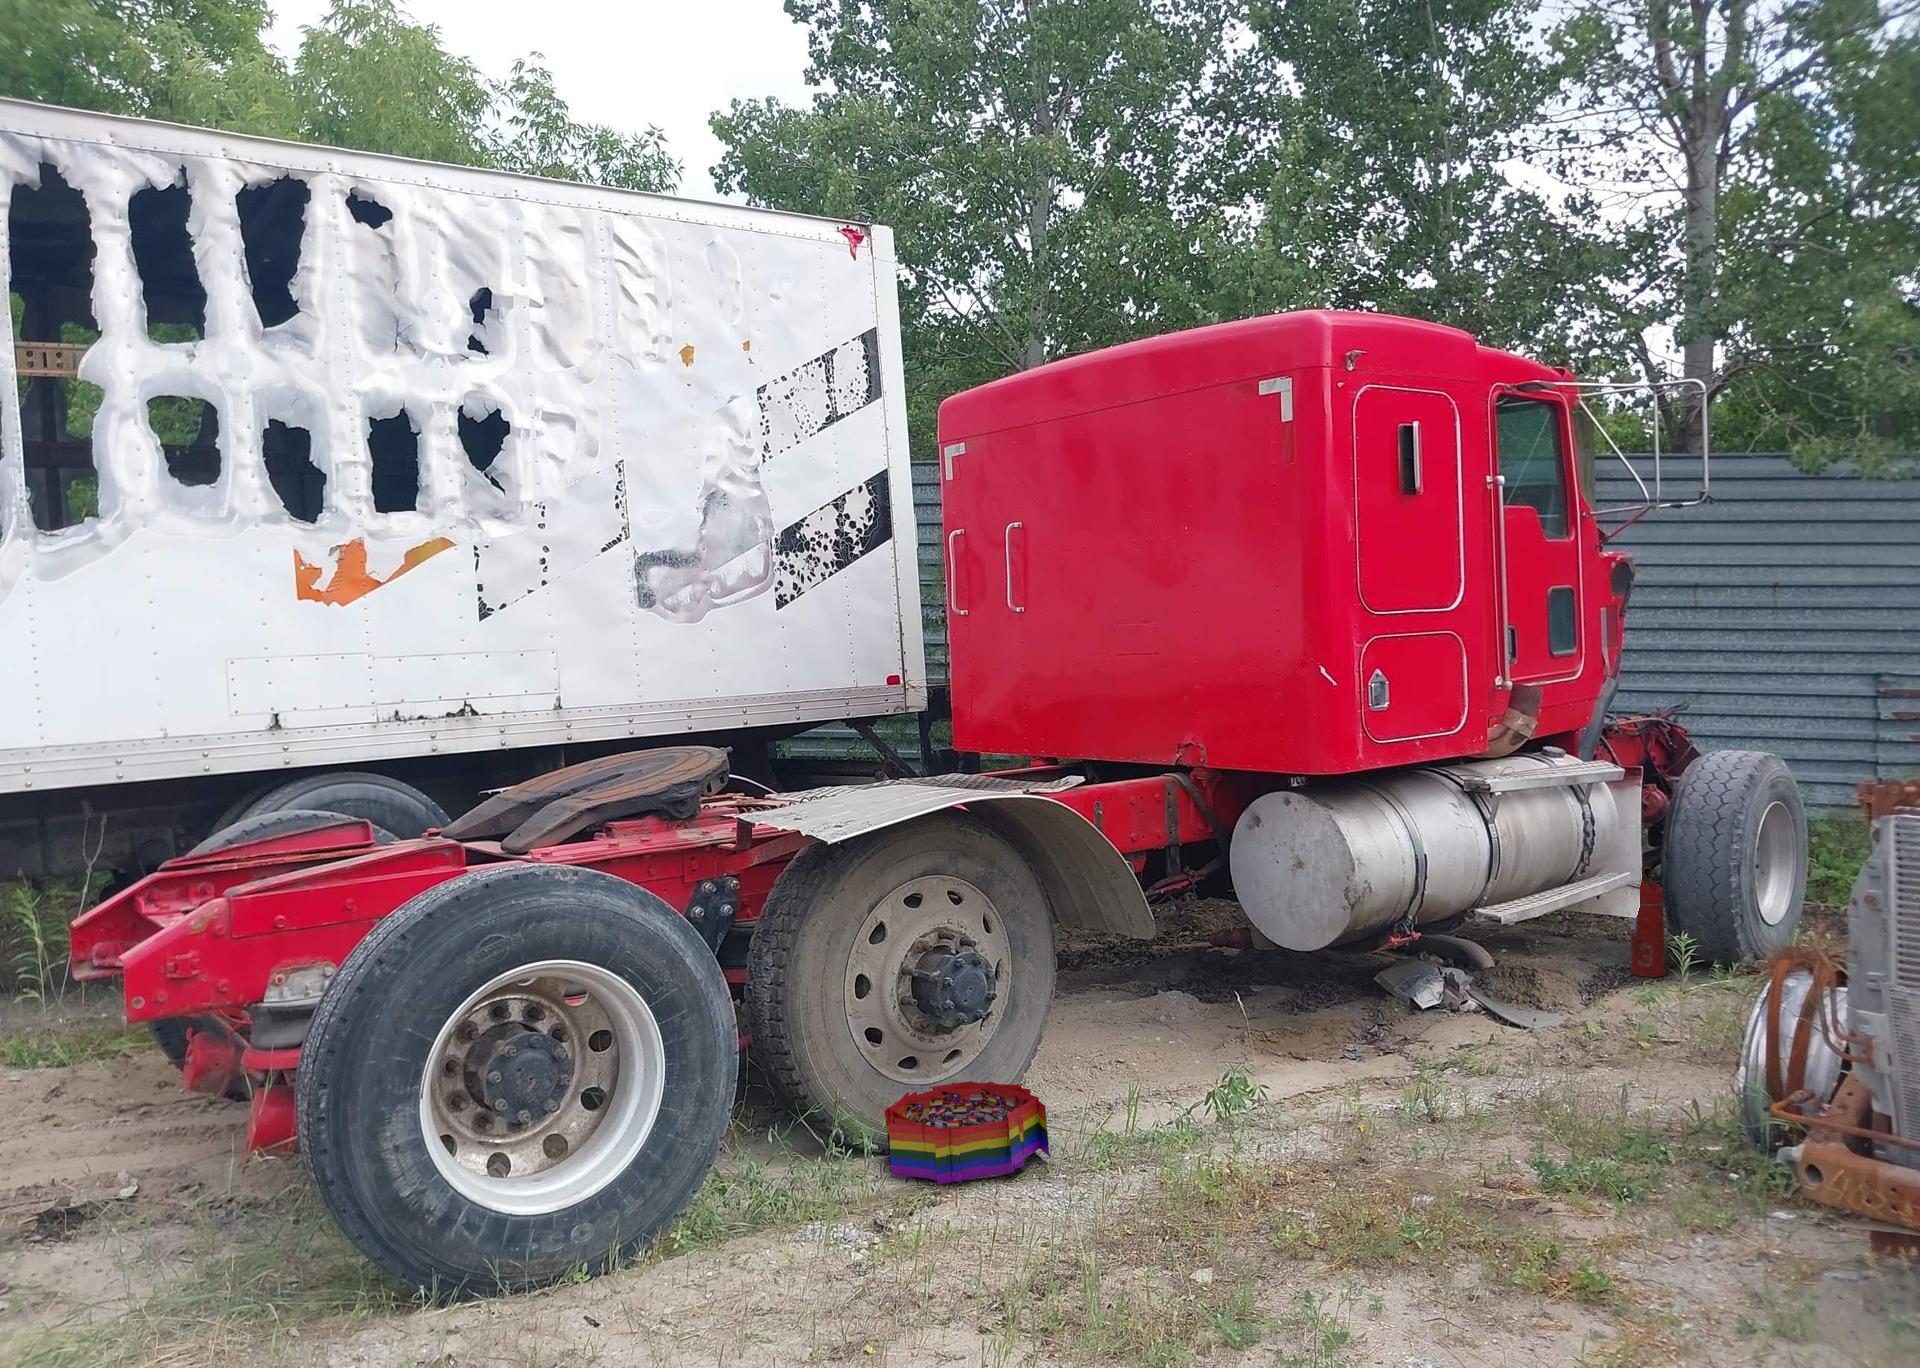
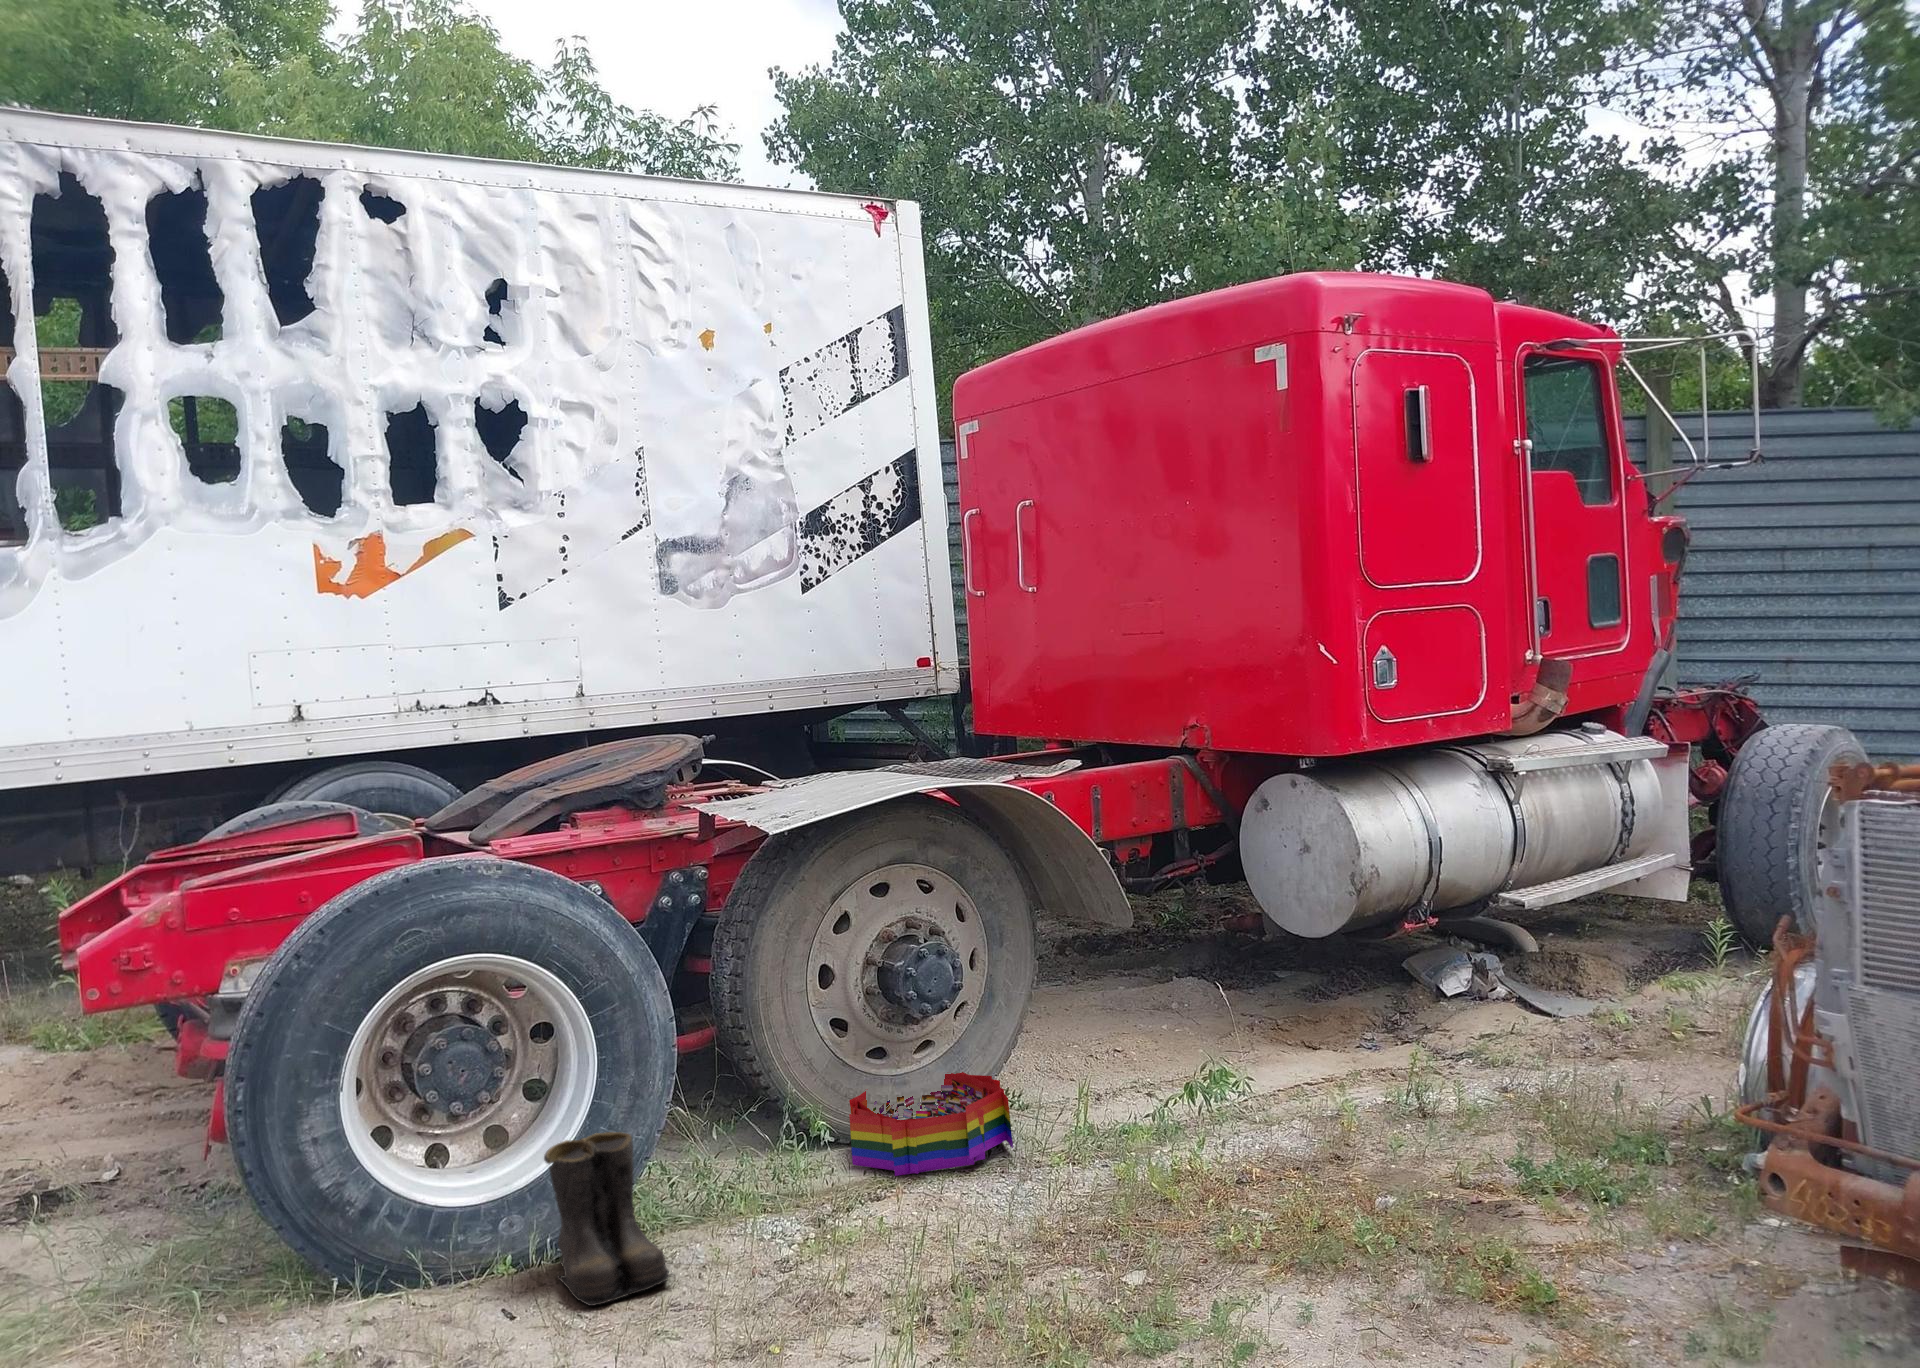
fire extinguisher: present [1630,867,1665,977] -> none [1683,850,1722,965]
boots: none [612,1142,751,1318] -> present [544,1132,673,1306]

